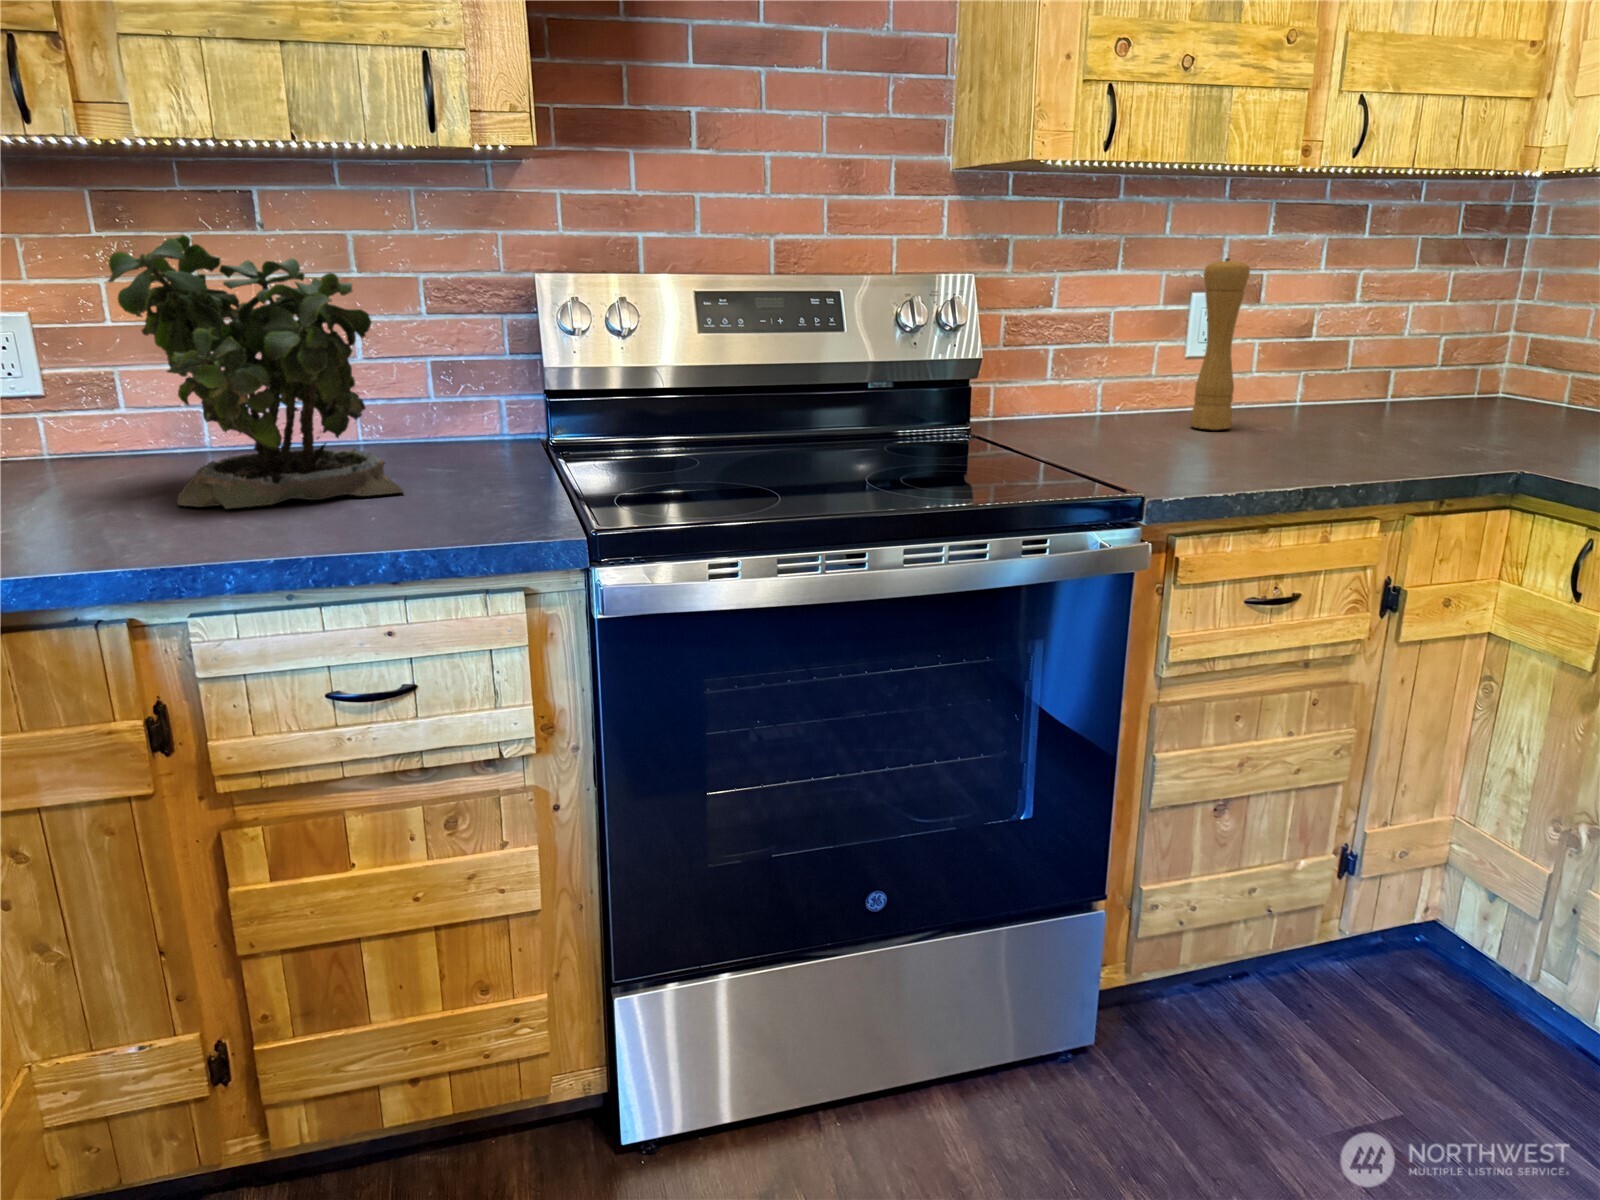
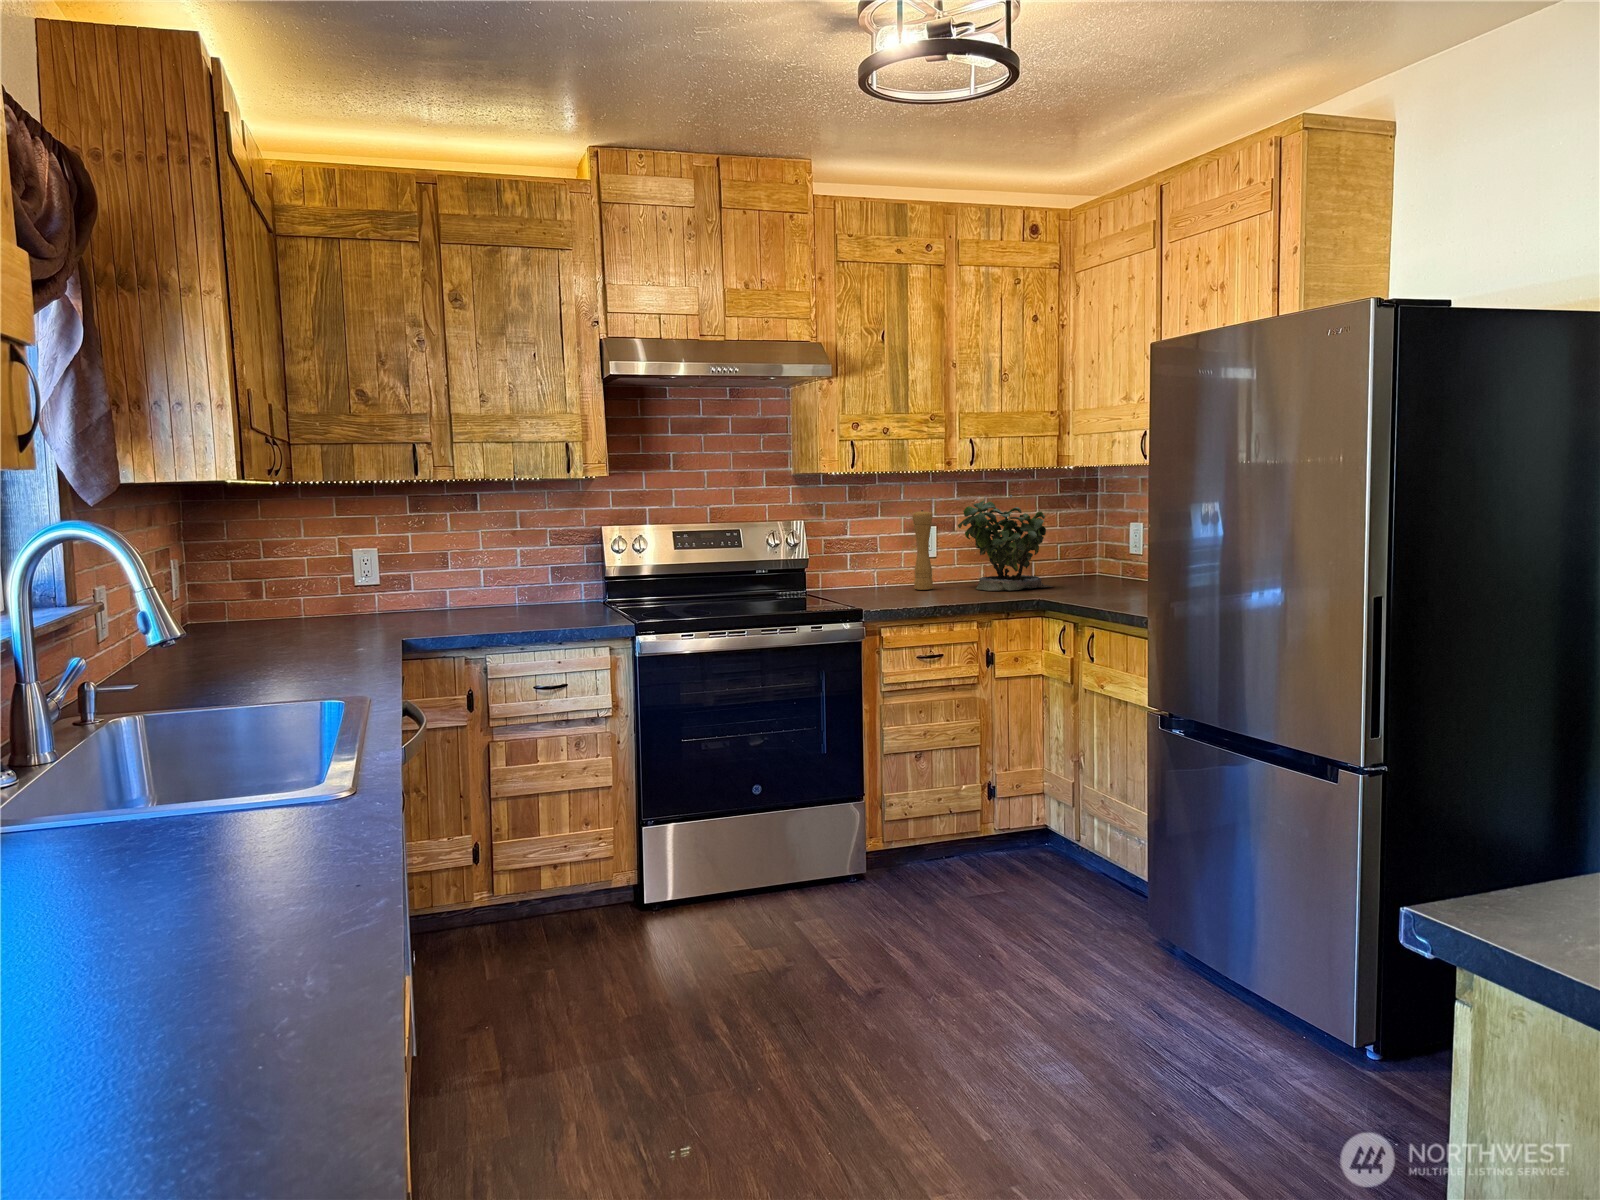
potted plant: present [108,221,403,509] -> present [958,495,1052,590]

